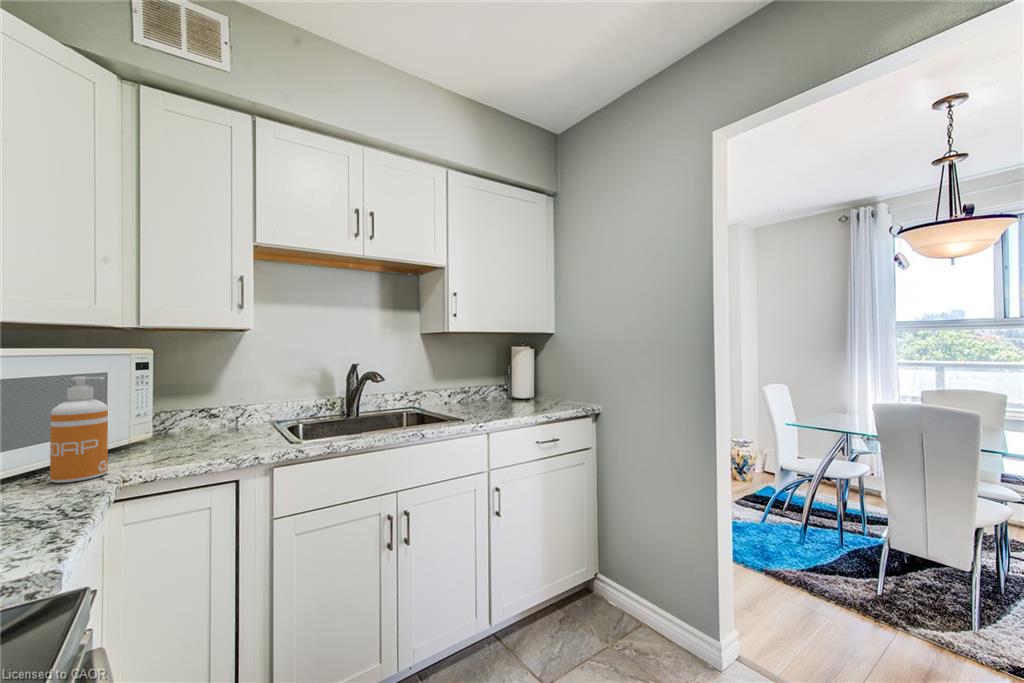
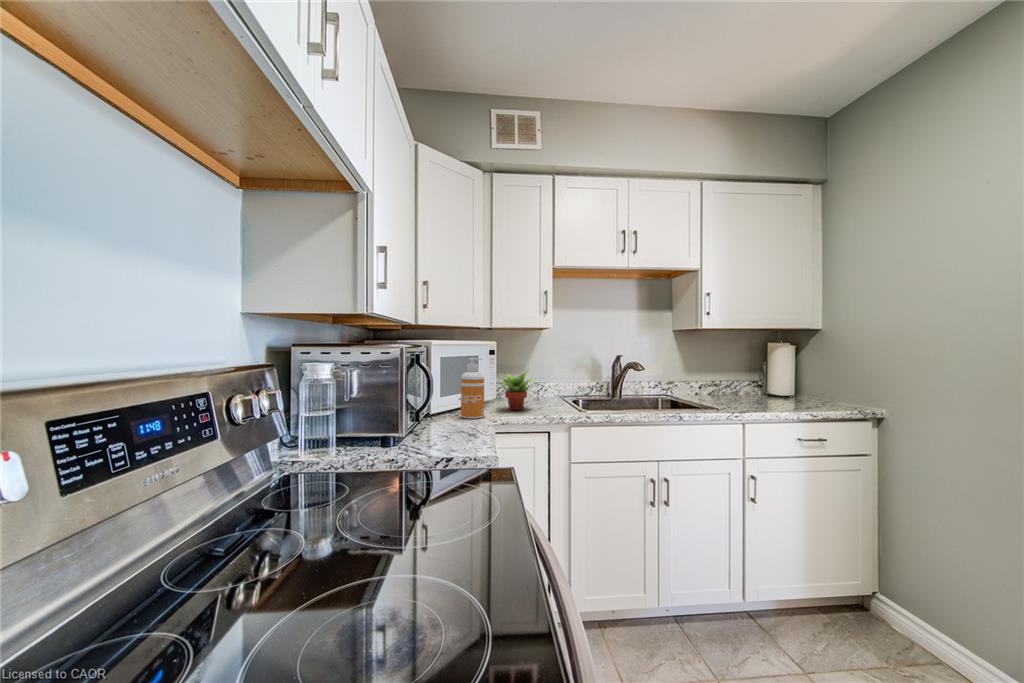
succulent plant: none [142,388,223,453] -> present [500,369,532,410]

